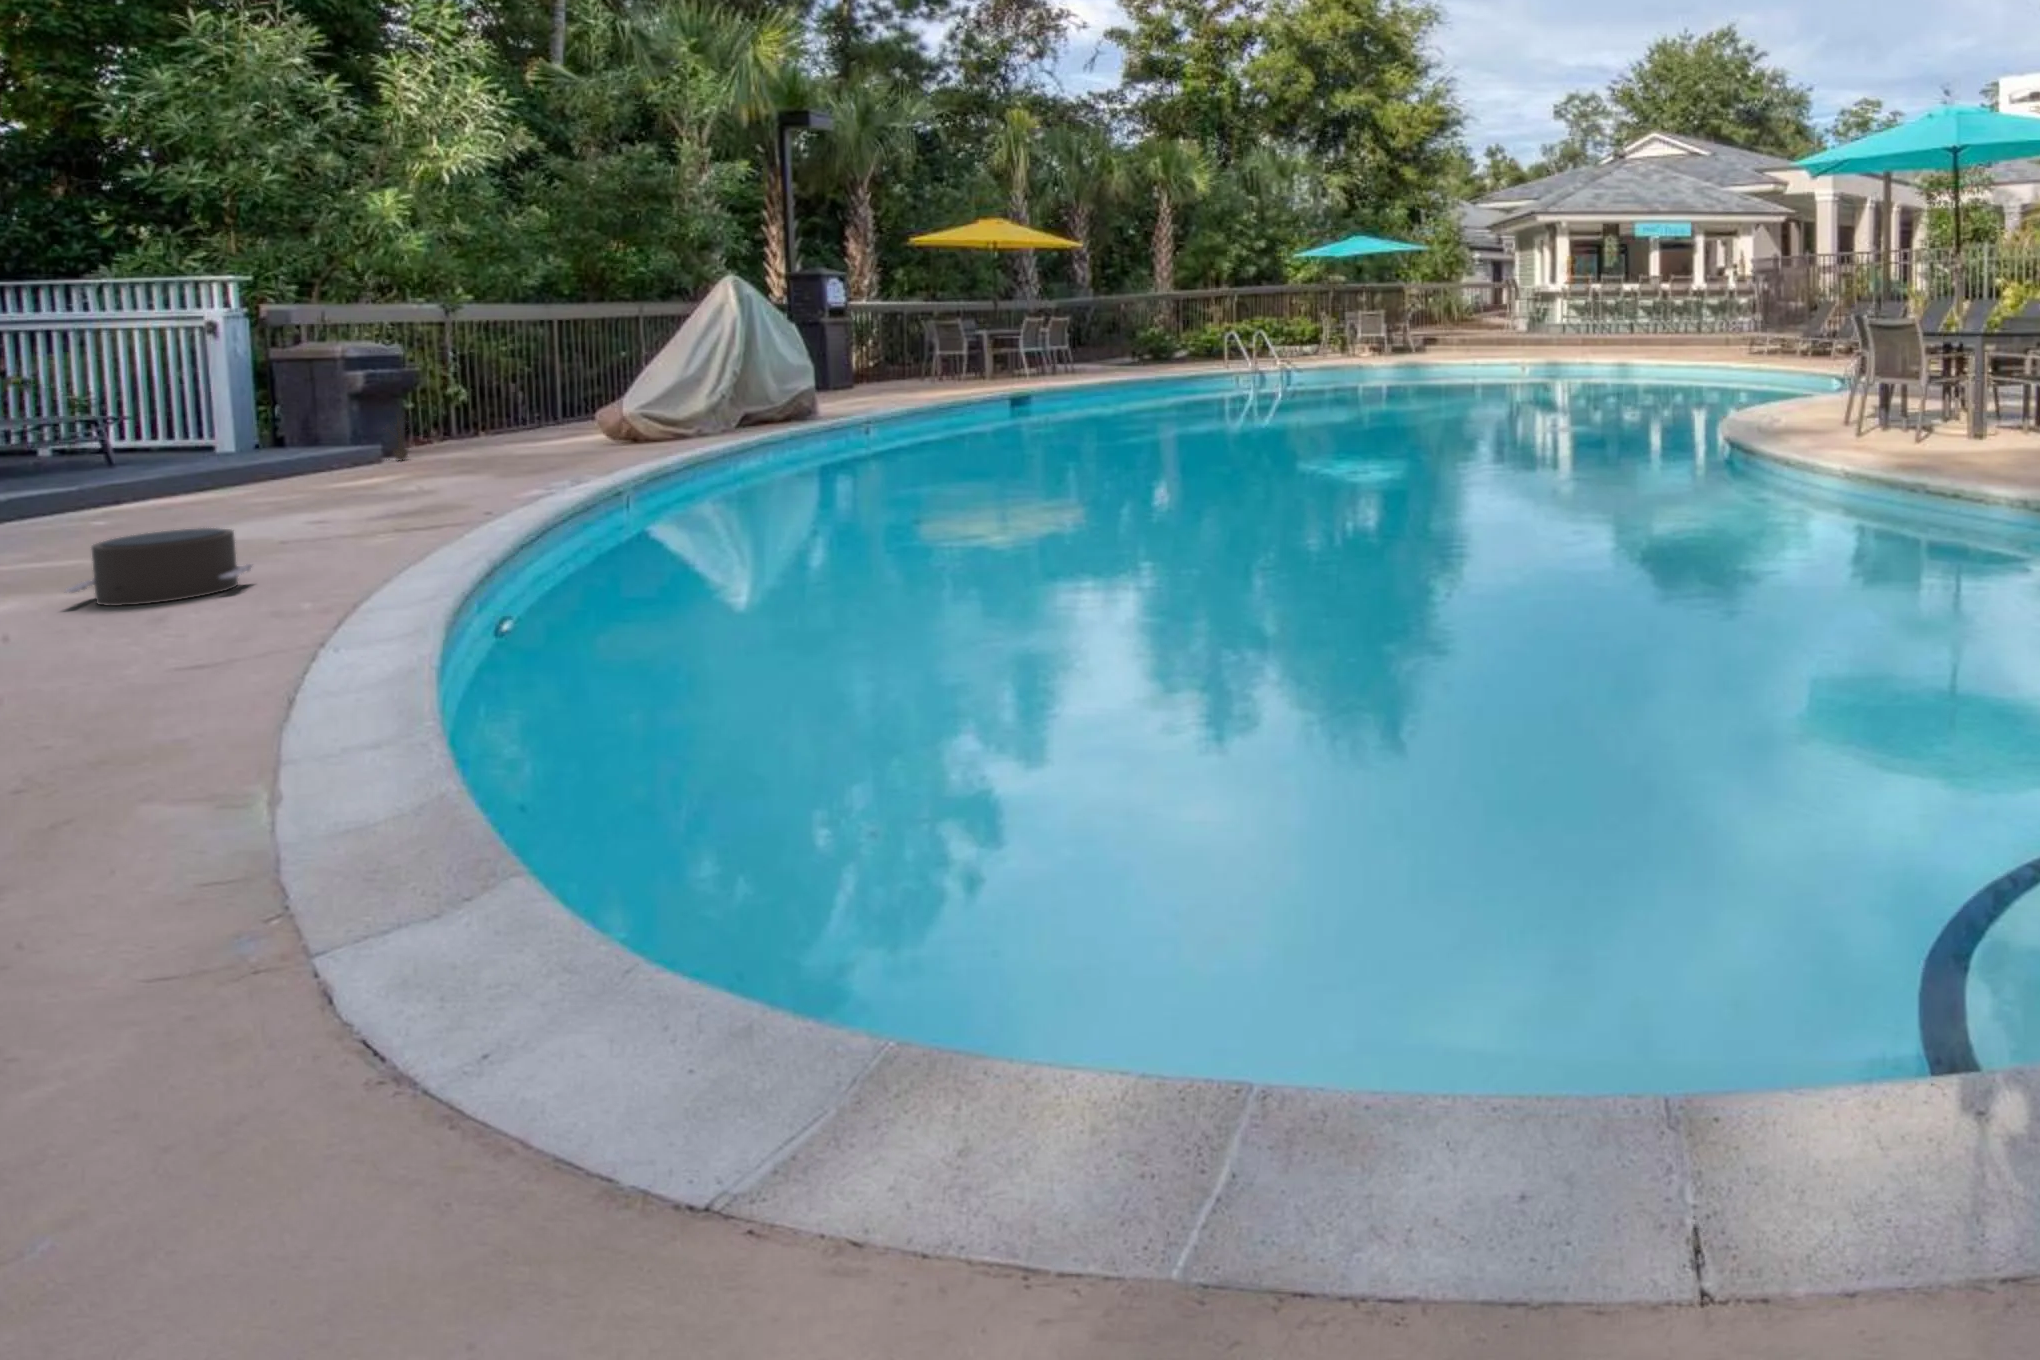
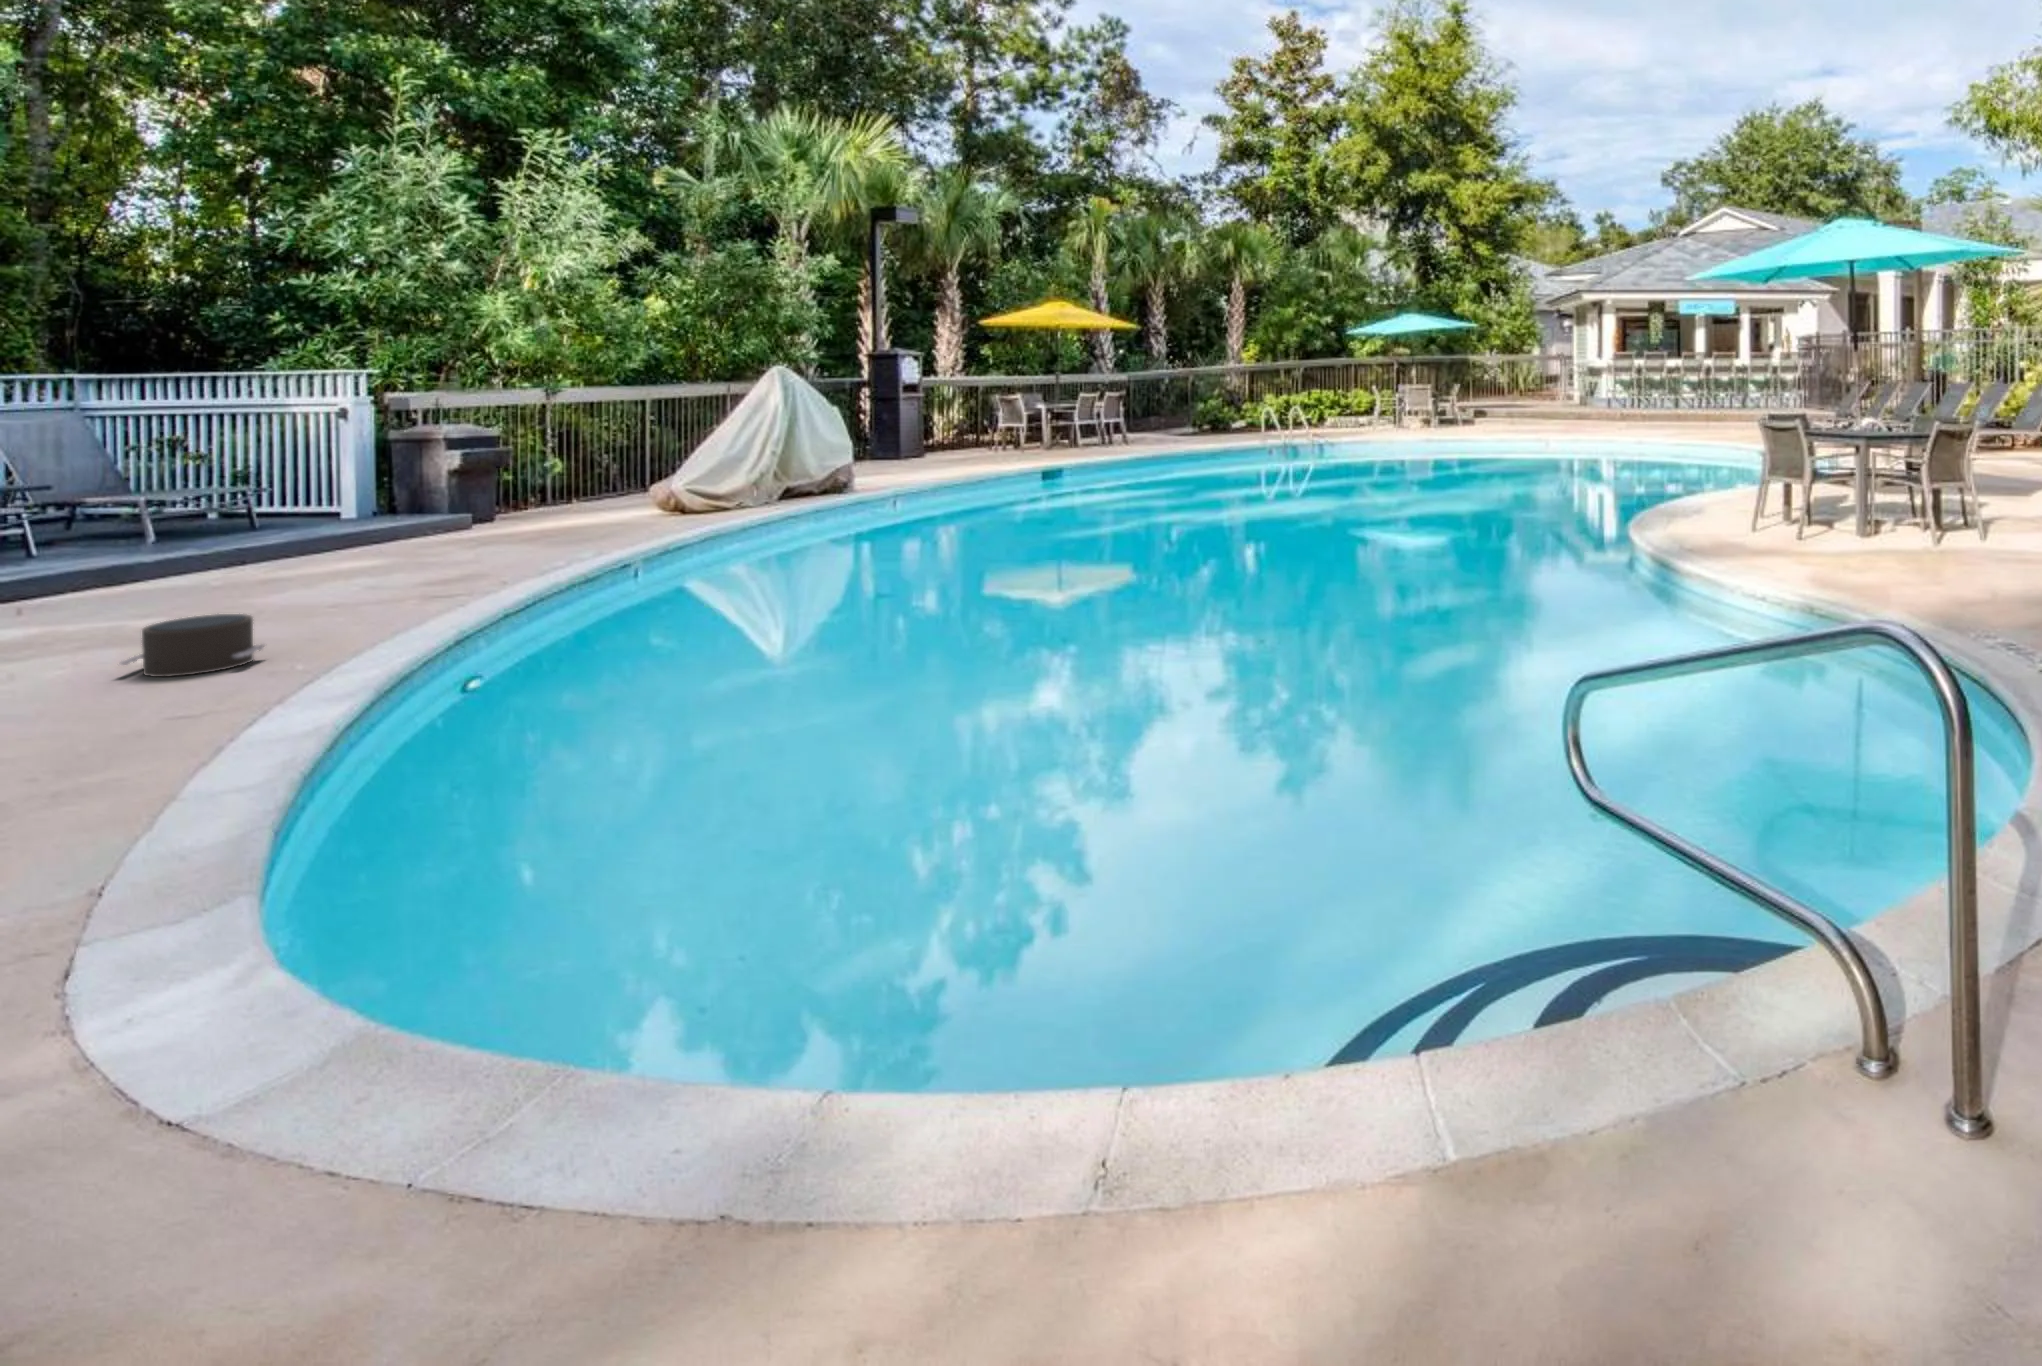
decorative plant: present [383,419,410,461] -> none [468,486,498,527]

